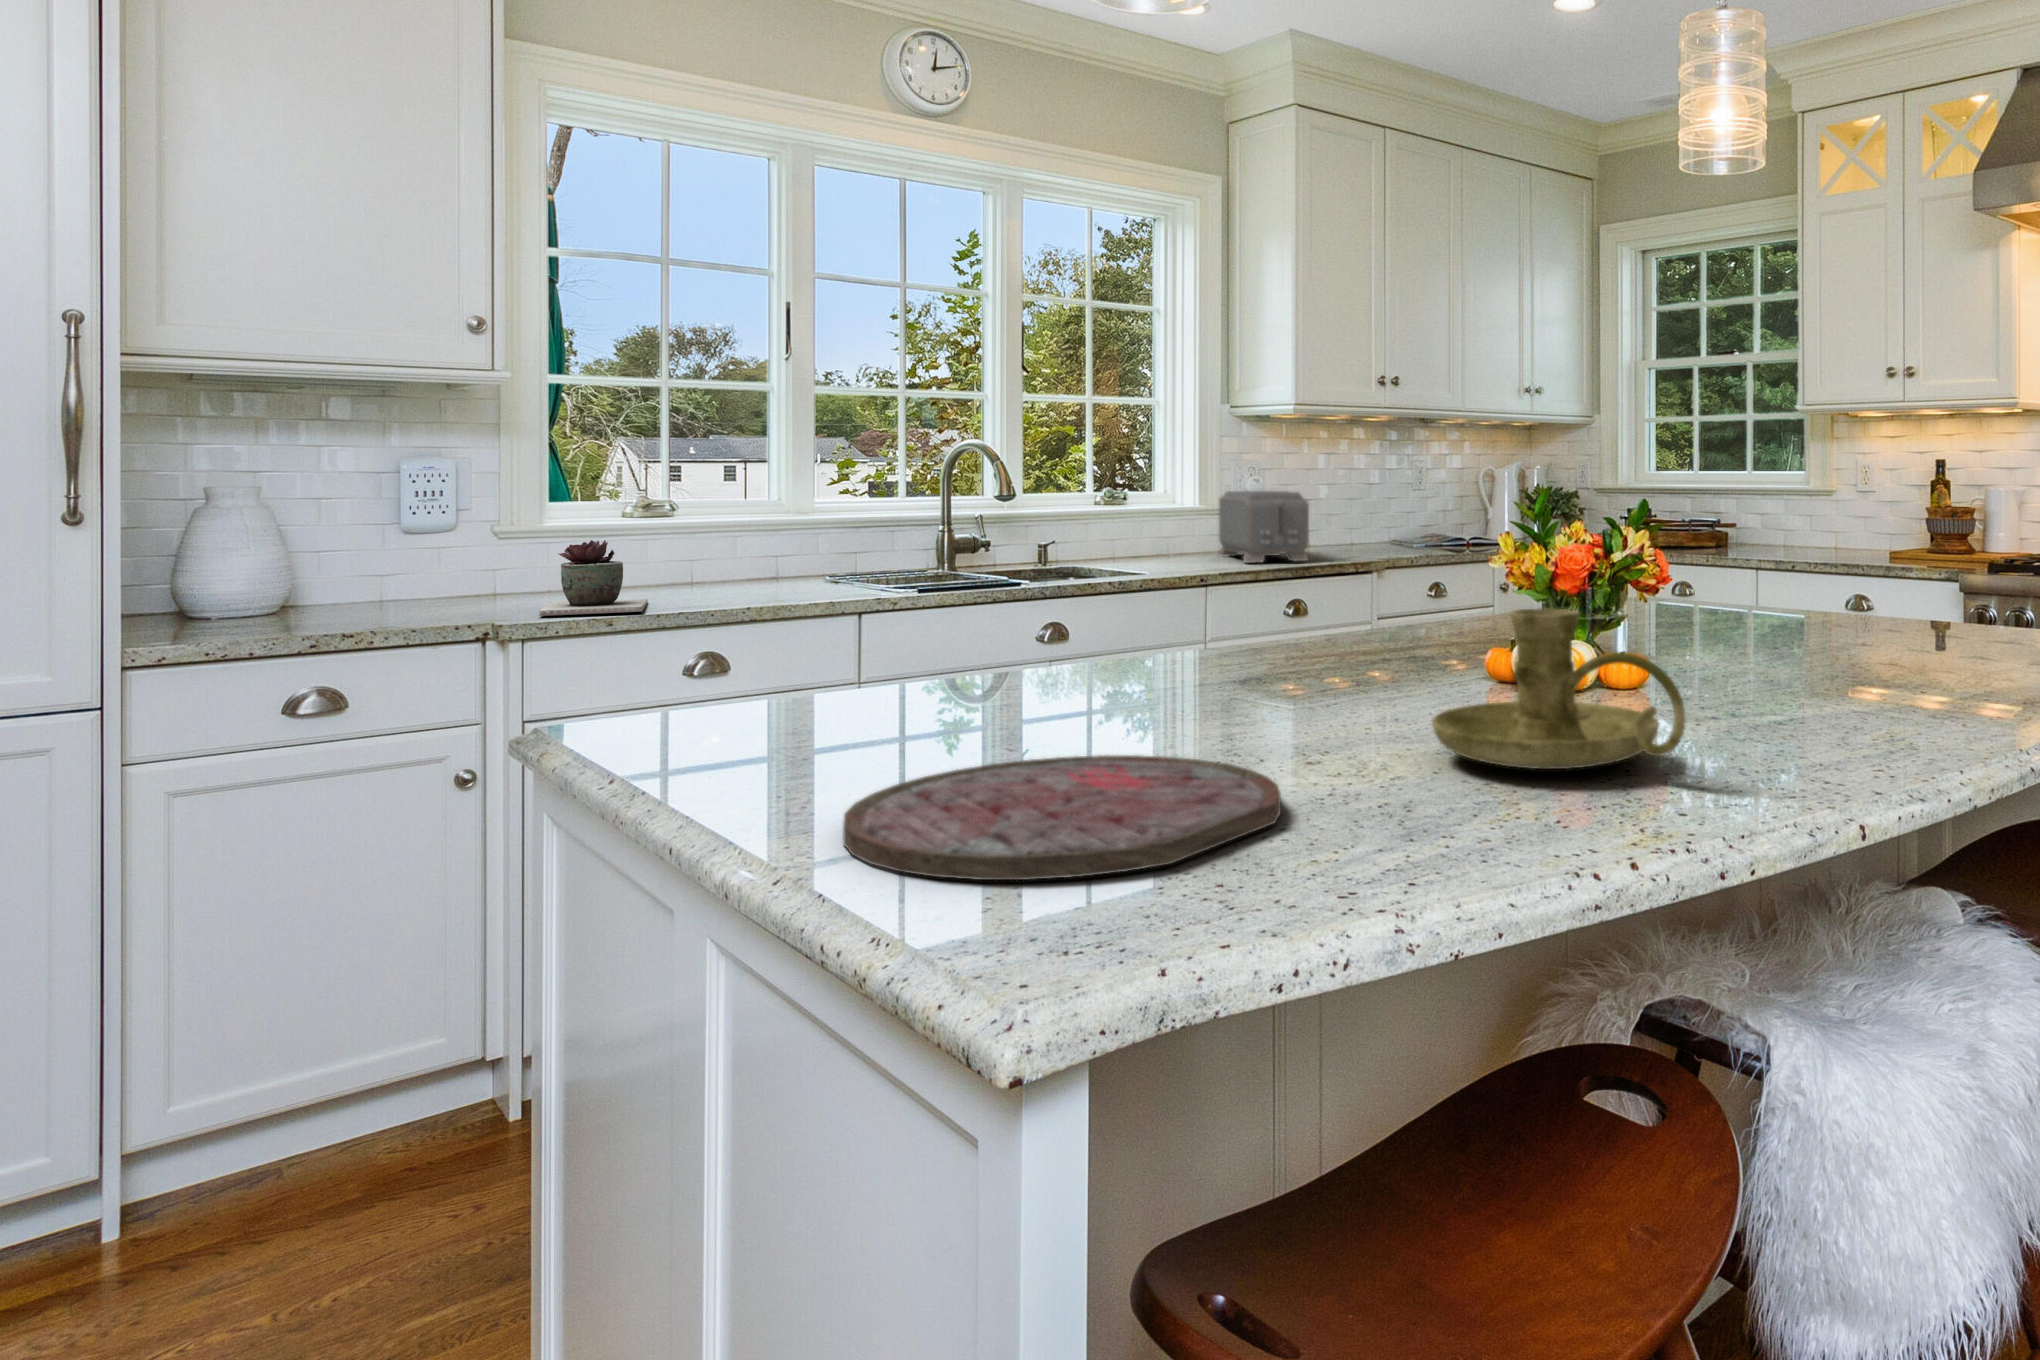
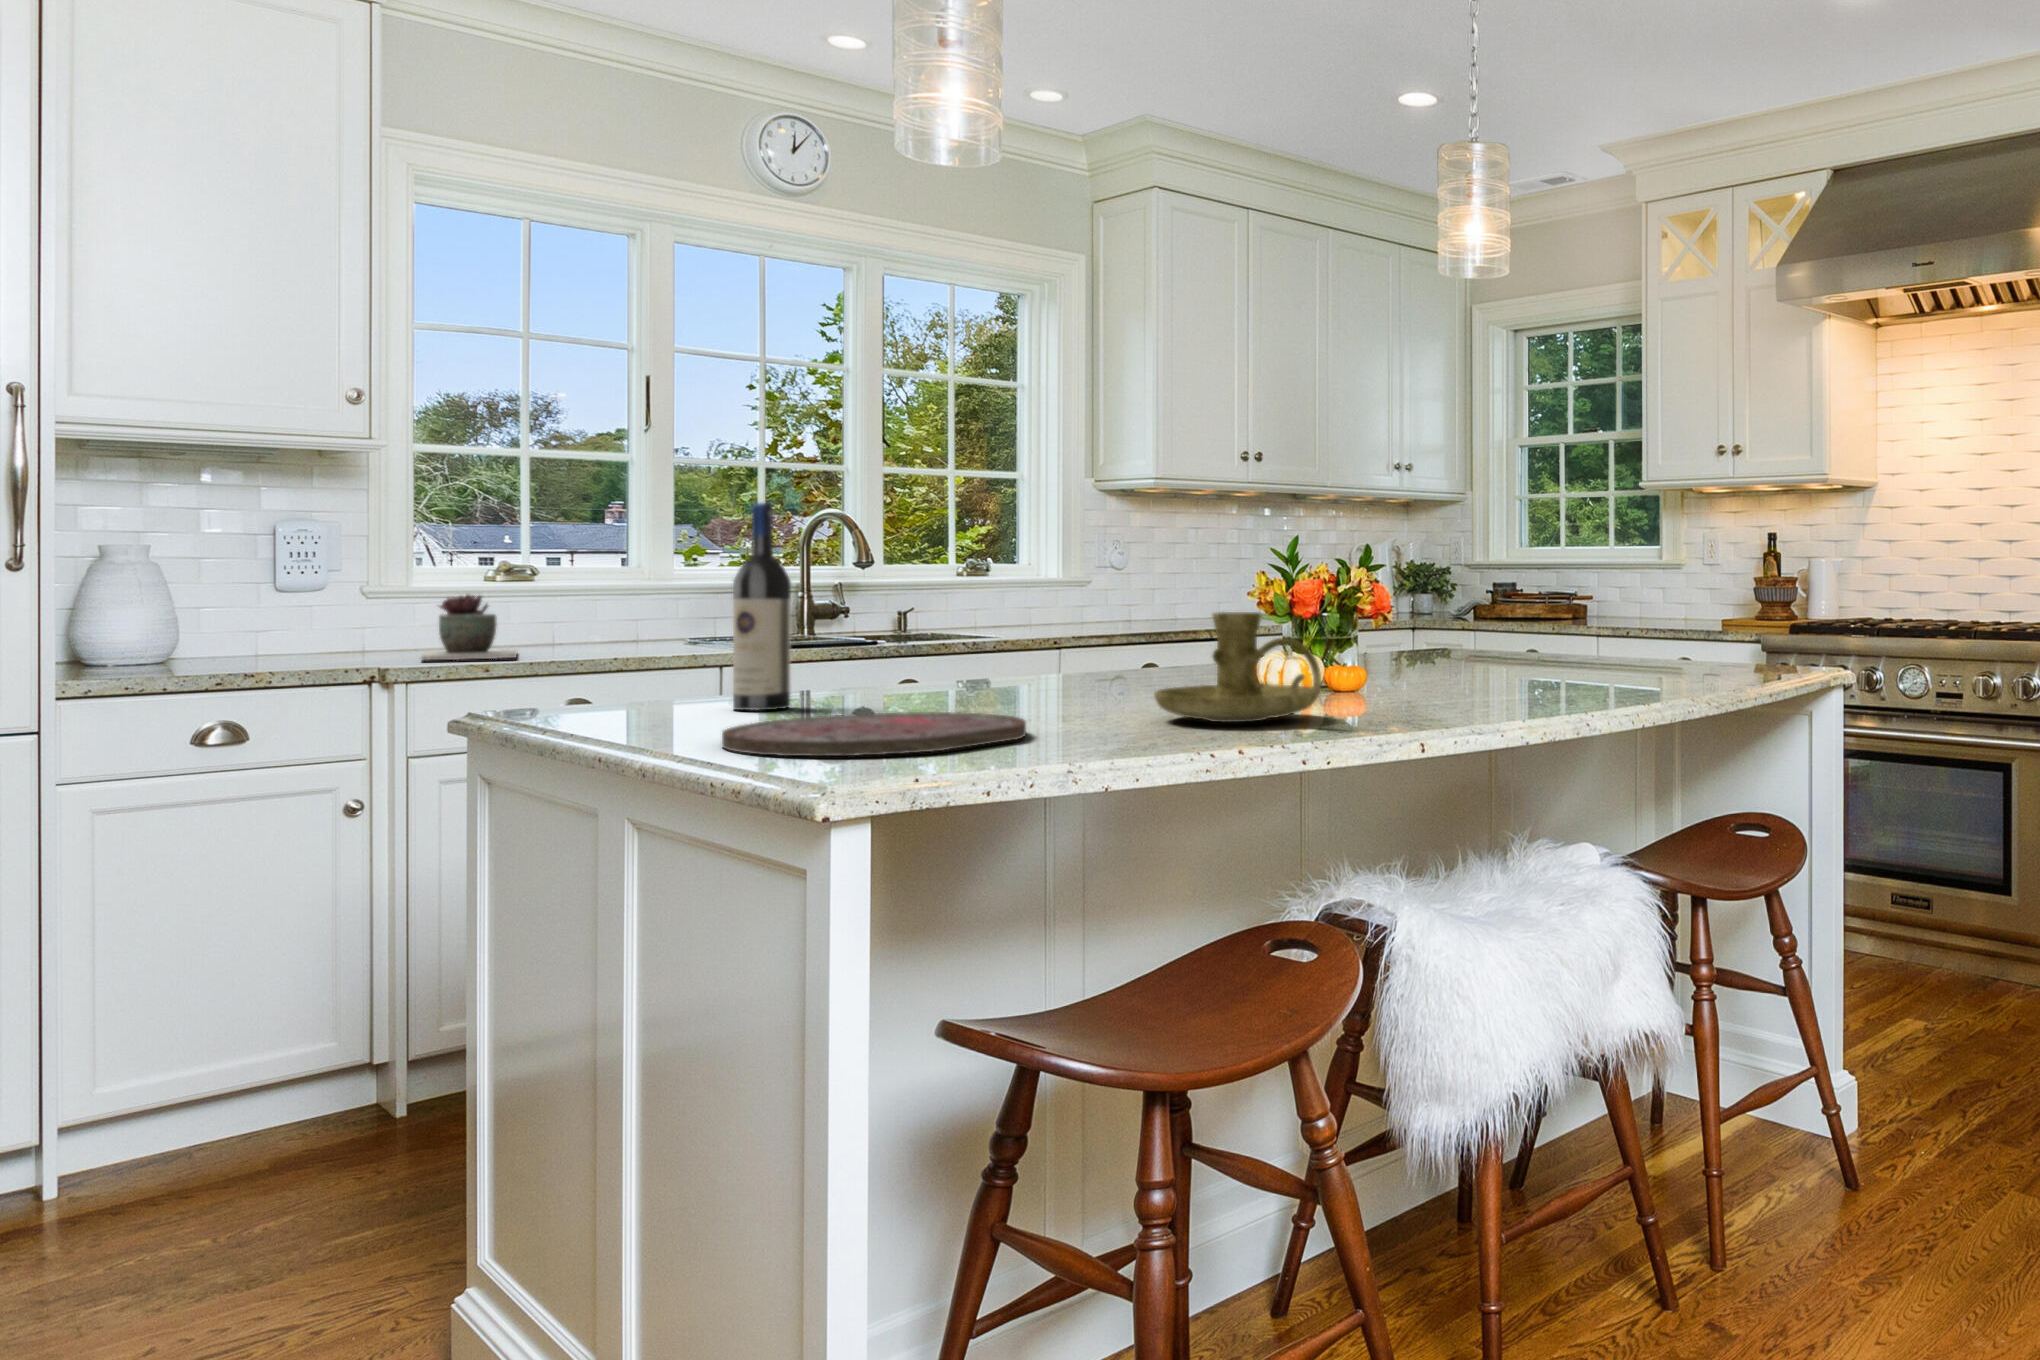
wine bottle: none [866,457,940,734] -> present [733,503,791,710]
toaster: present [1219,491,1309,563] -> none [1074,561,1161,628]

